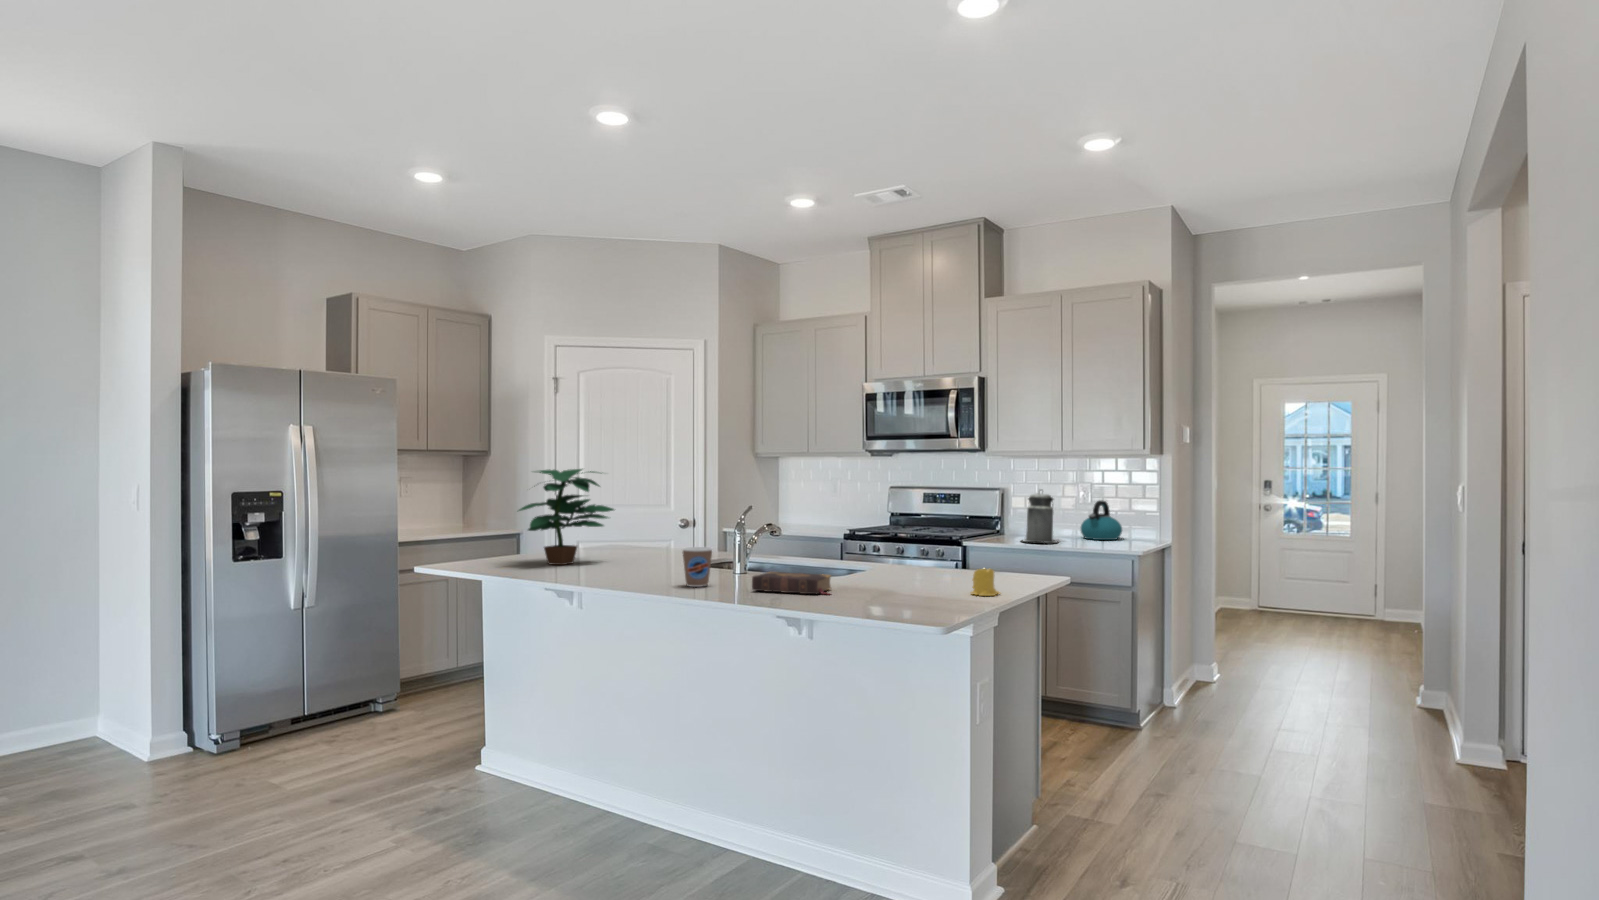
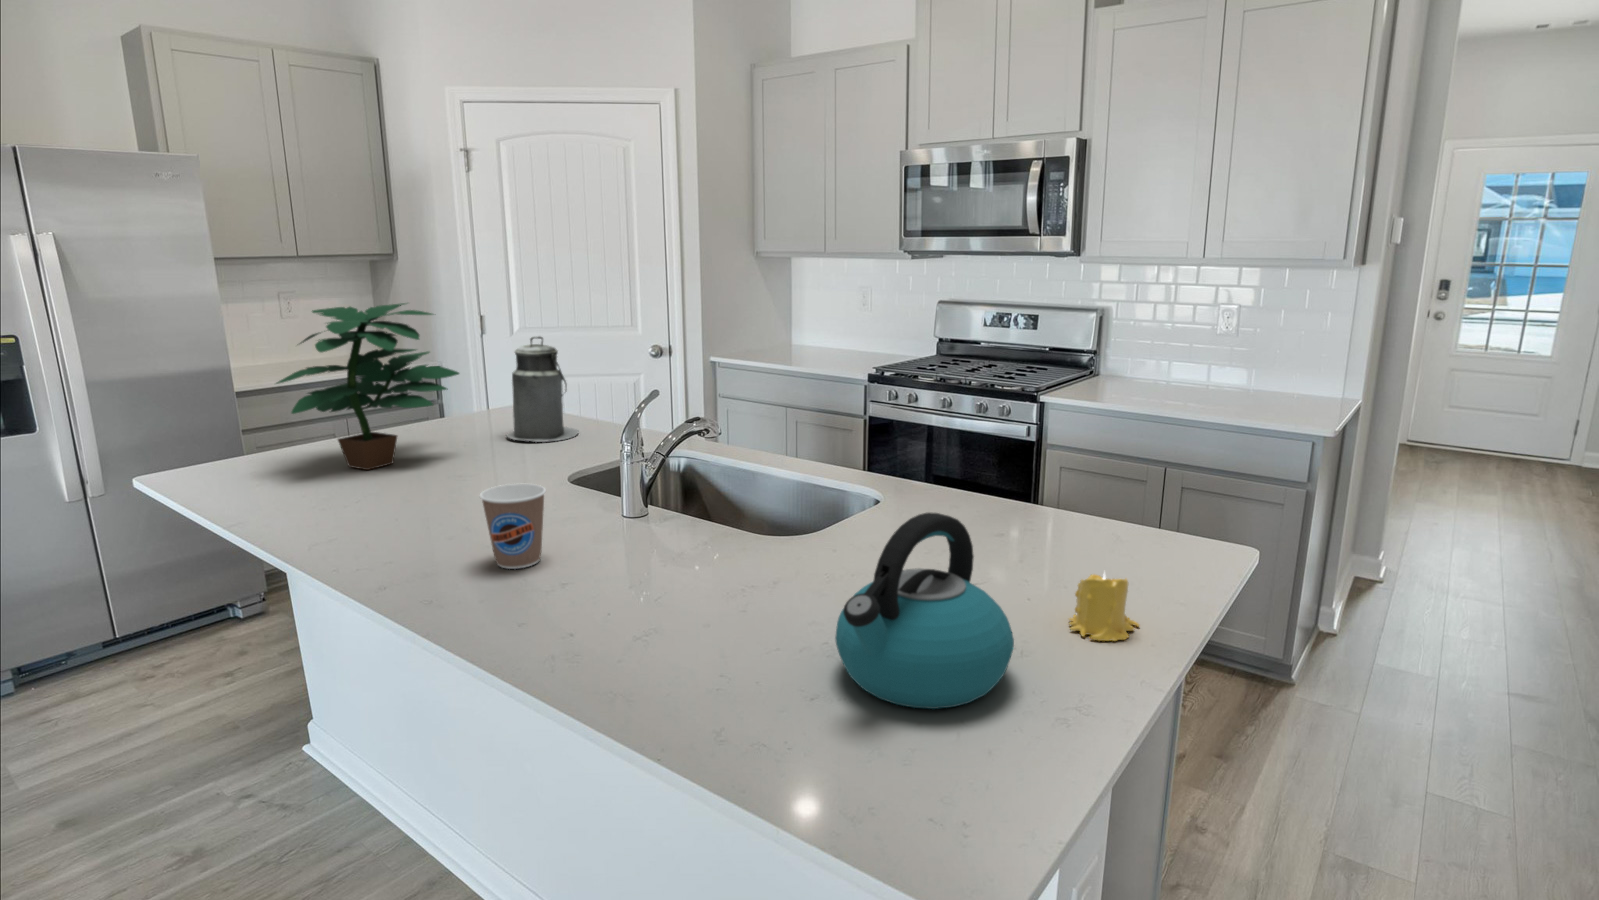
canister: present [1023,493,1057,543] -> present [506,336,578,442]
kettle: present [1081,501,1122,540] -> present [835,513,1014,709]
book: present [752,572,831,594] -> none [603,542,773,621]

